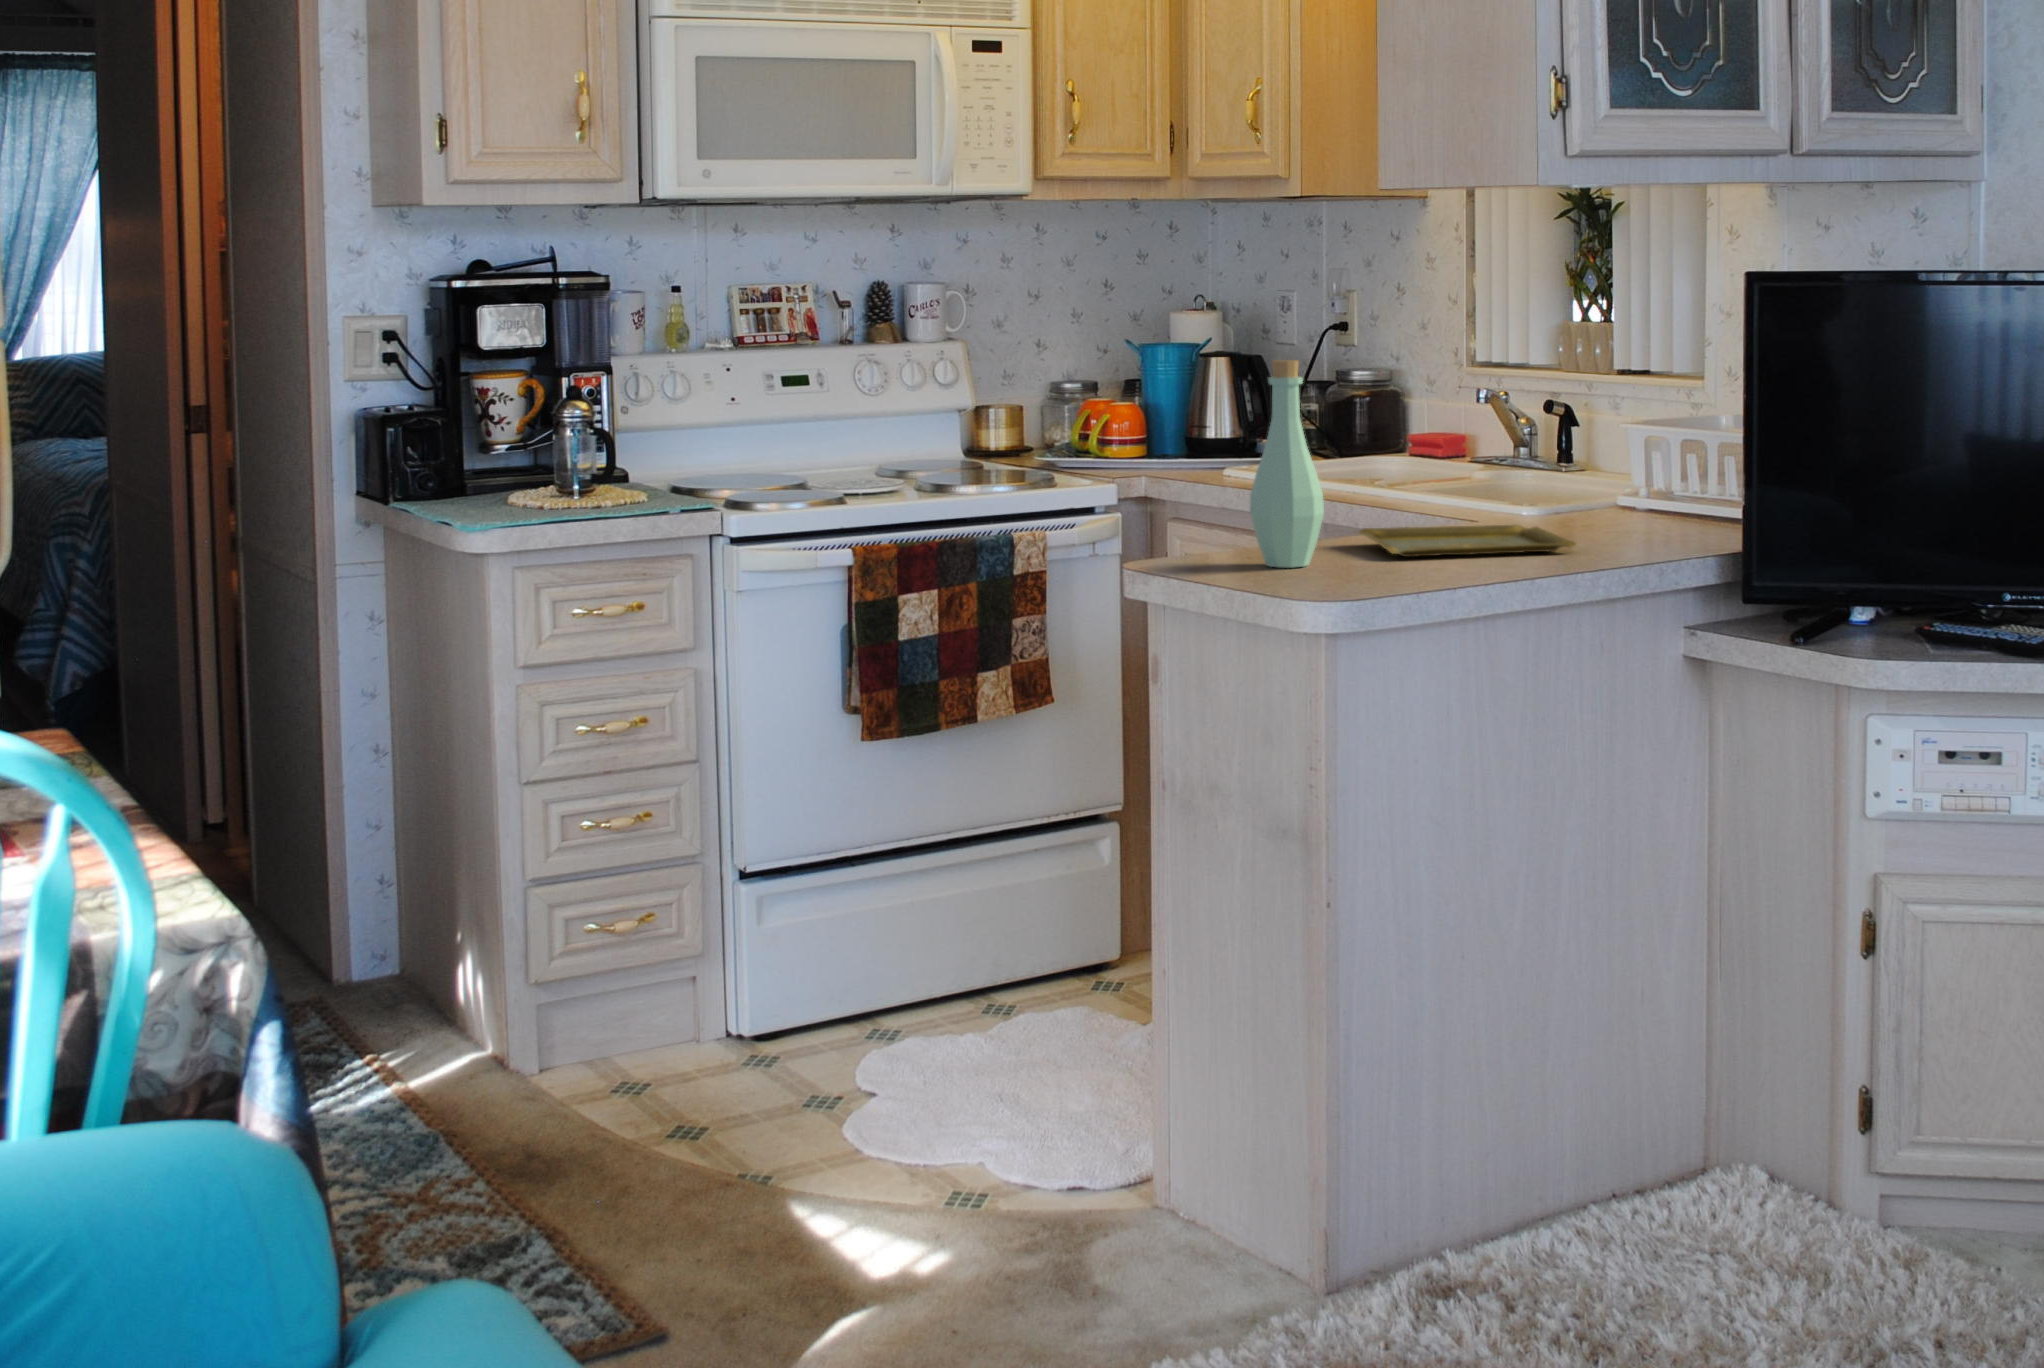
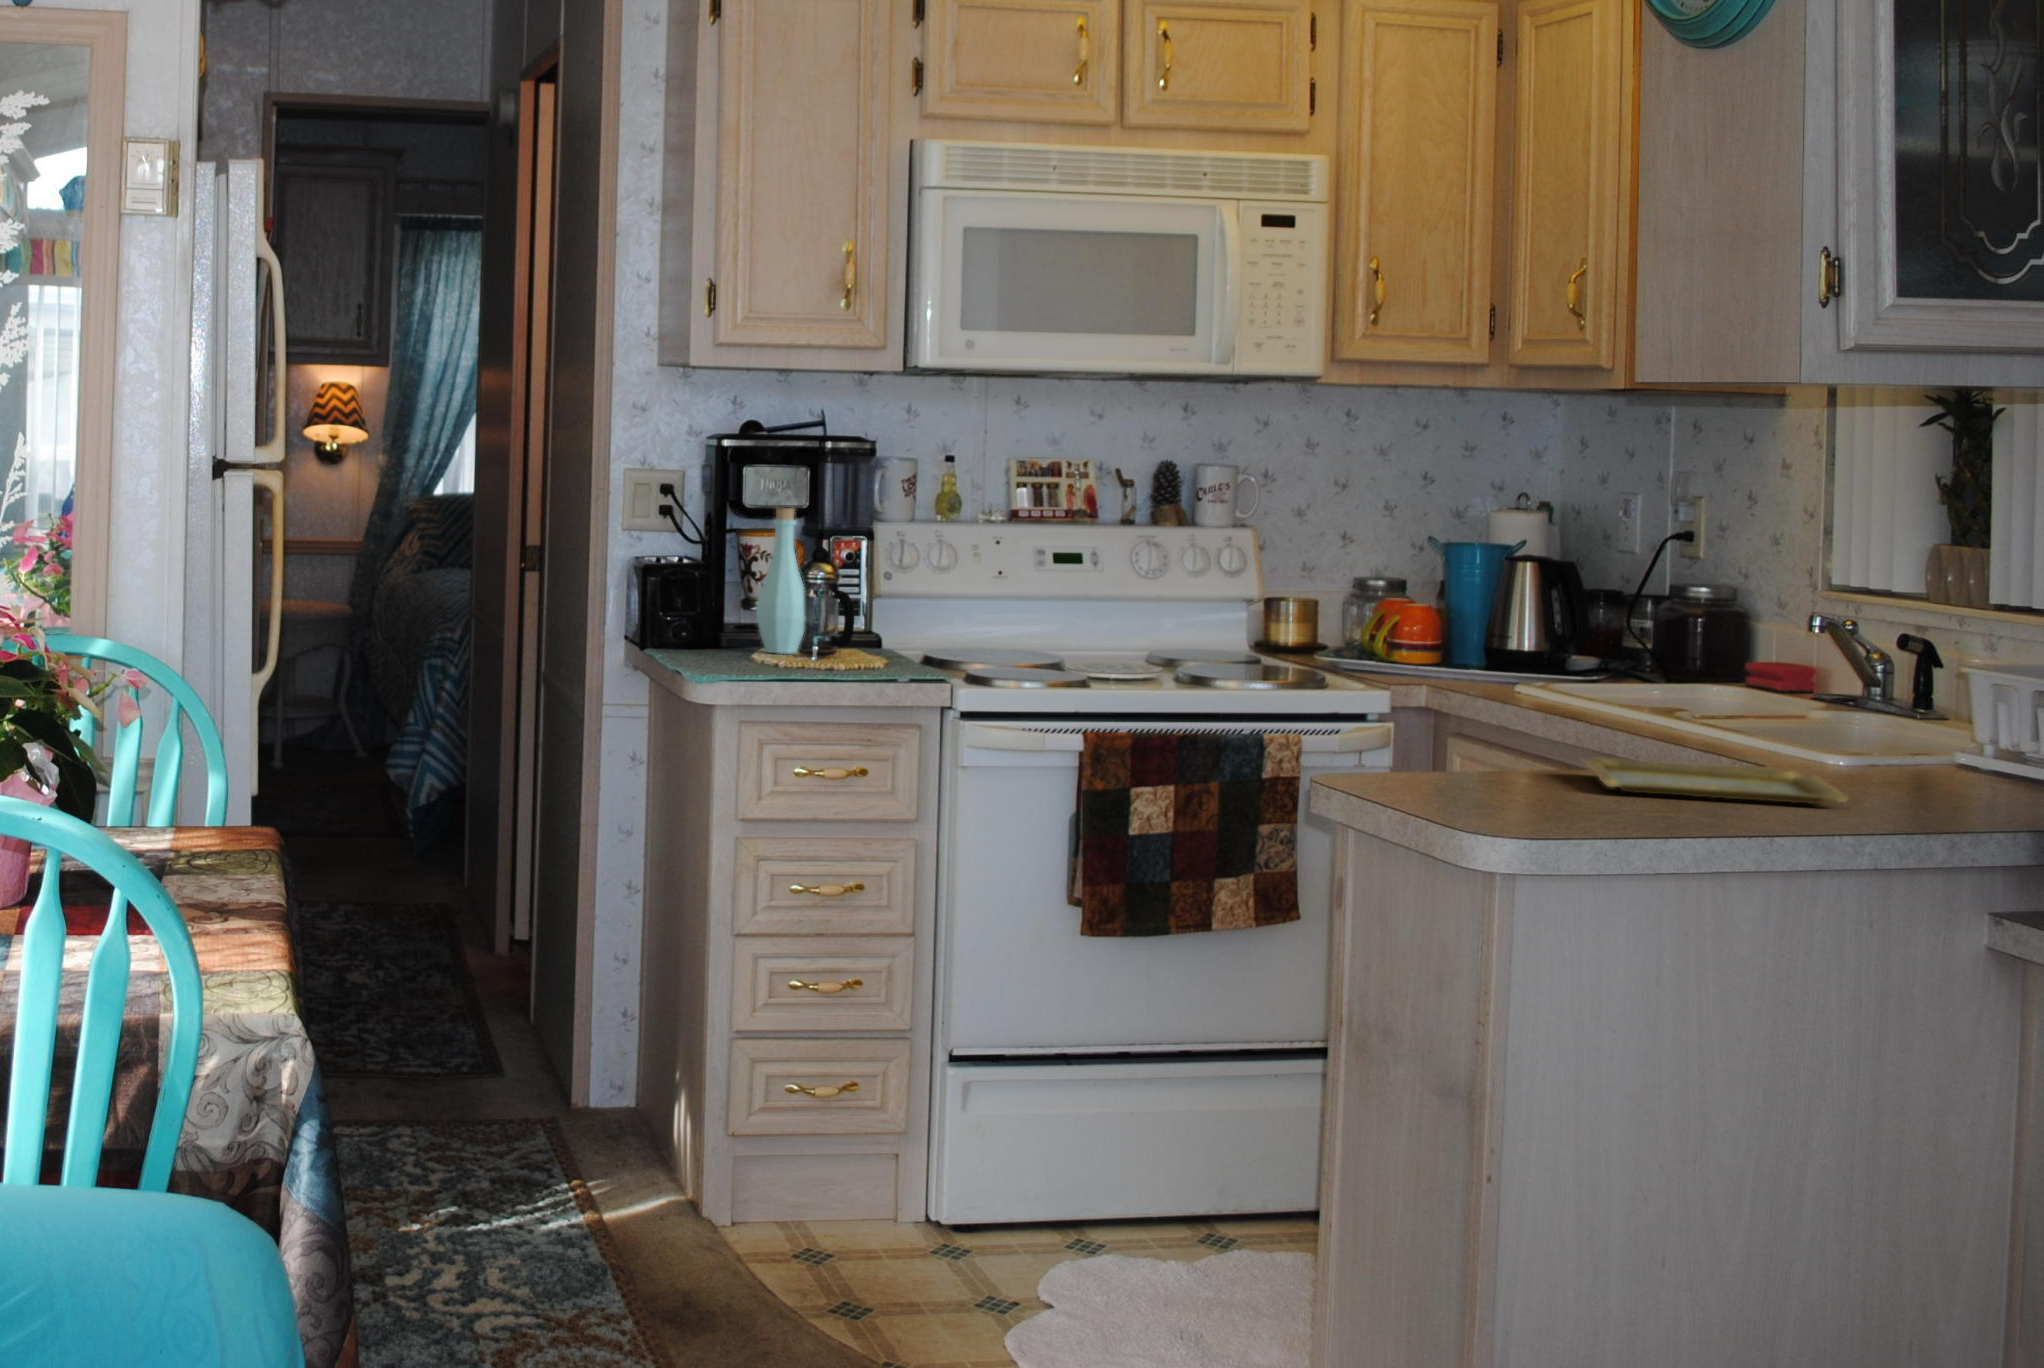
bottle: present [1250,360,1324,568] -> present [756,508,805,654]

